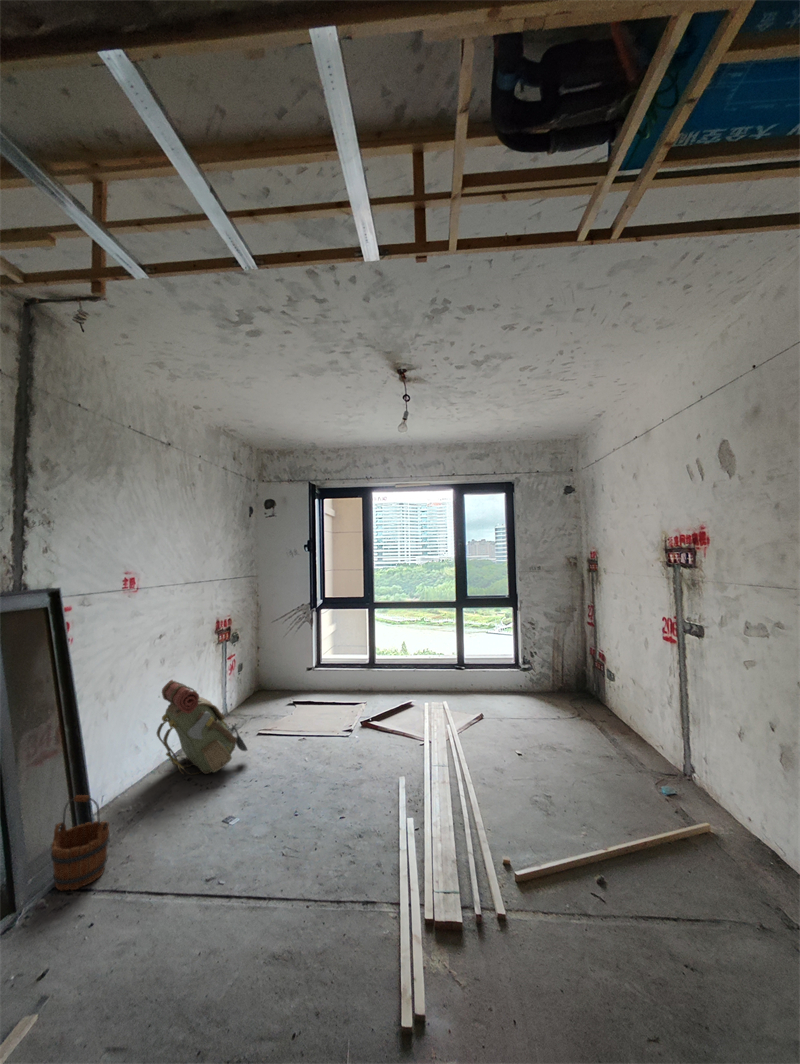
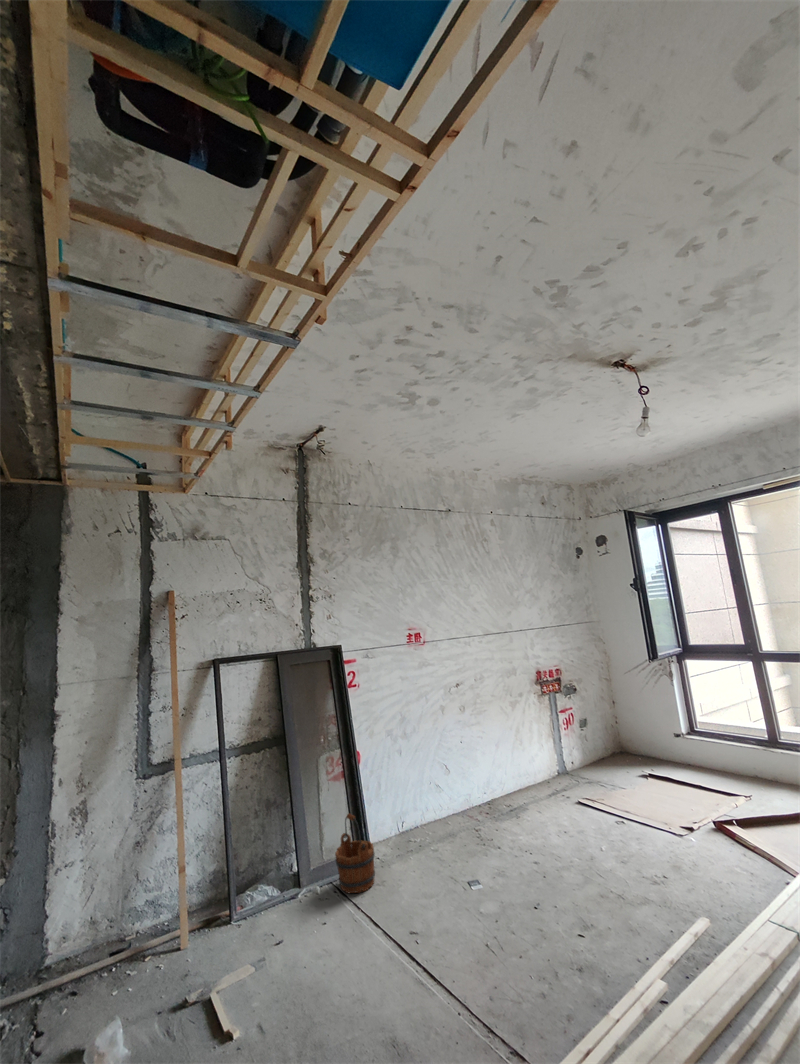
backpack: present [157,680,247,775] -> none [454,727,540,833]

